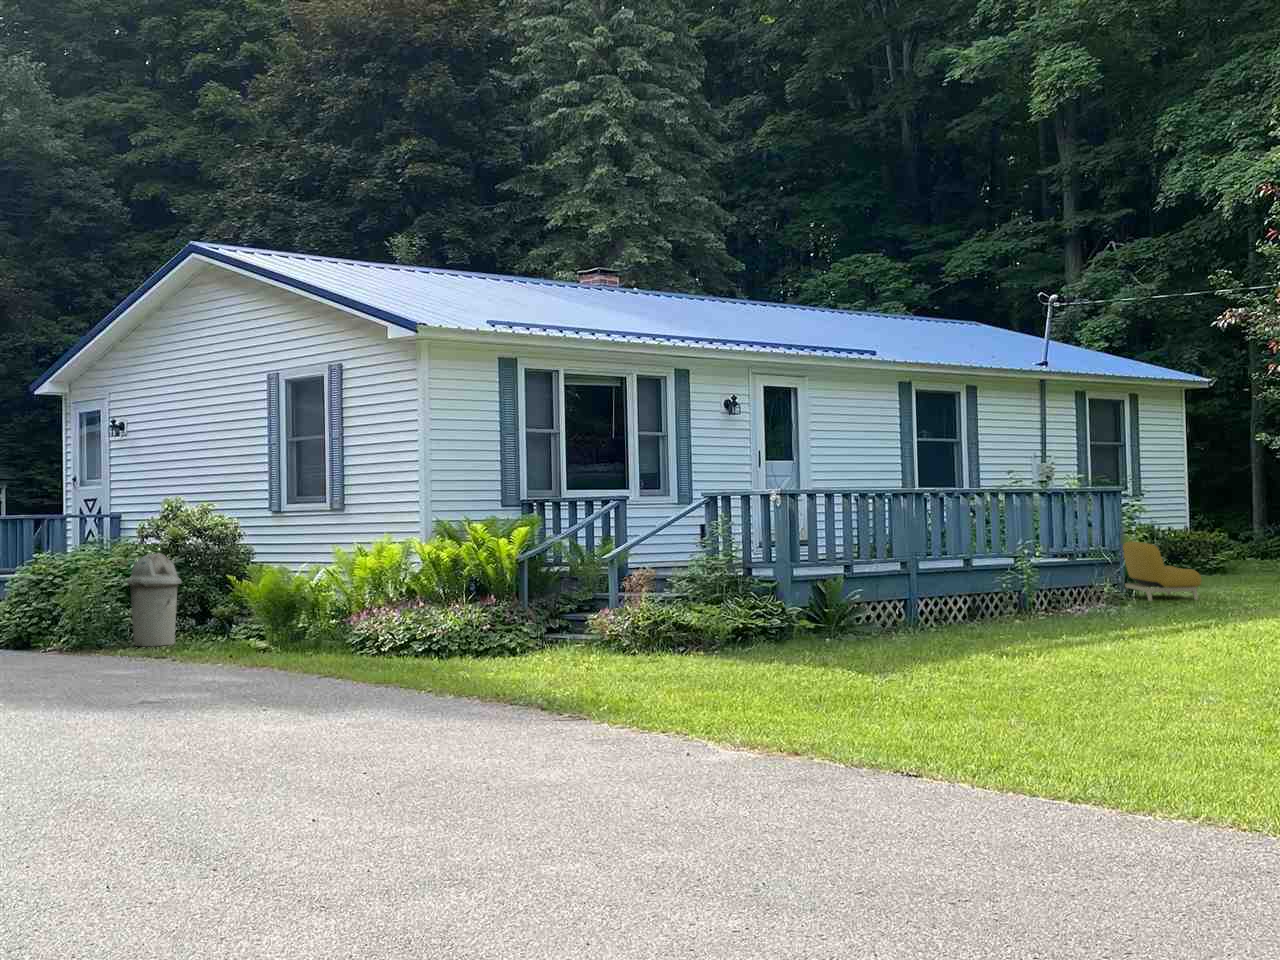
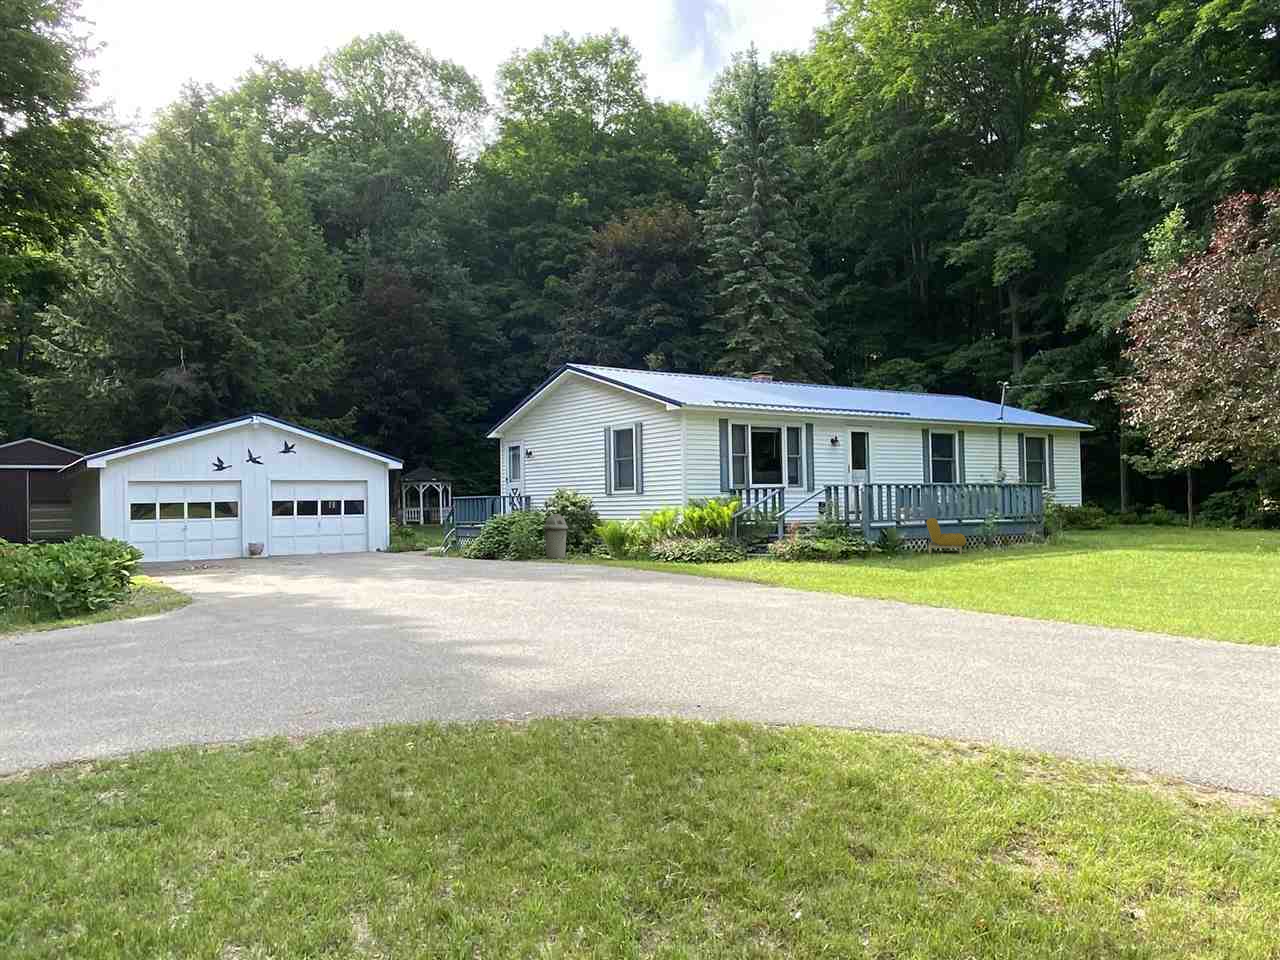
armchair: present [1123,541,1202,601] -> present [926,518,966,554]

